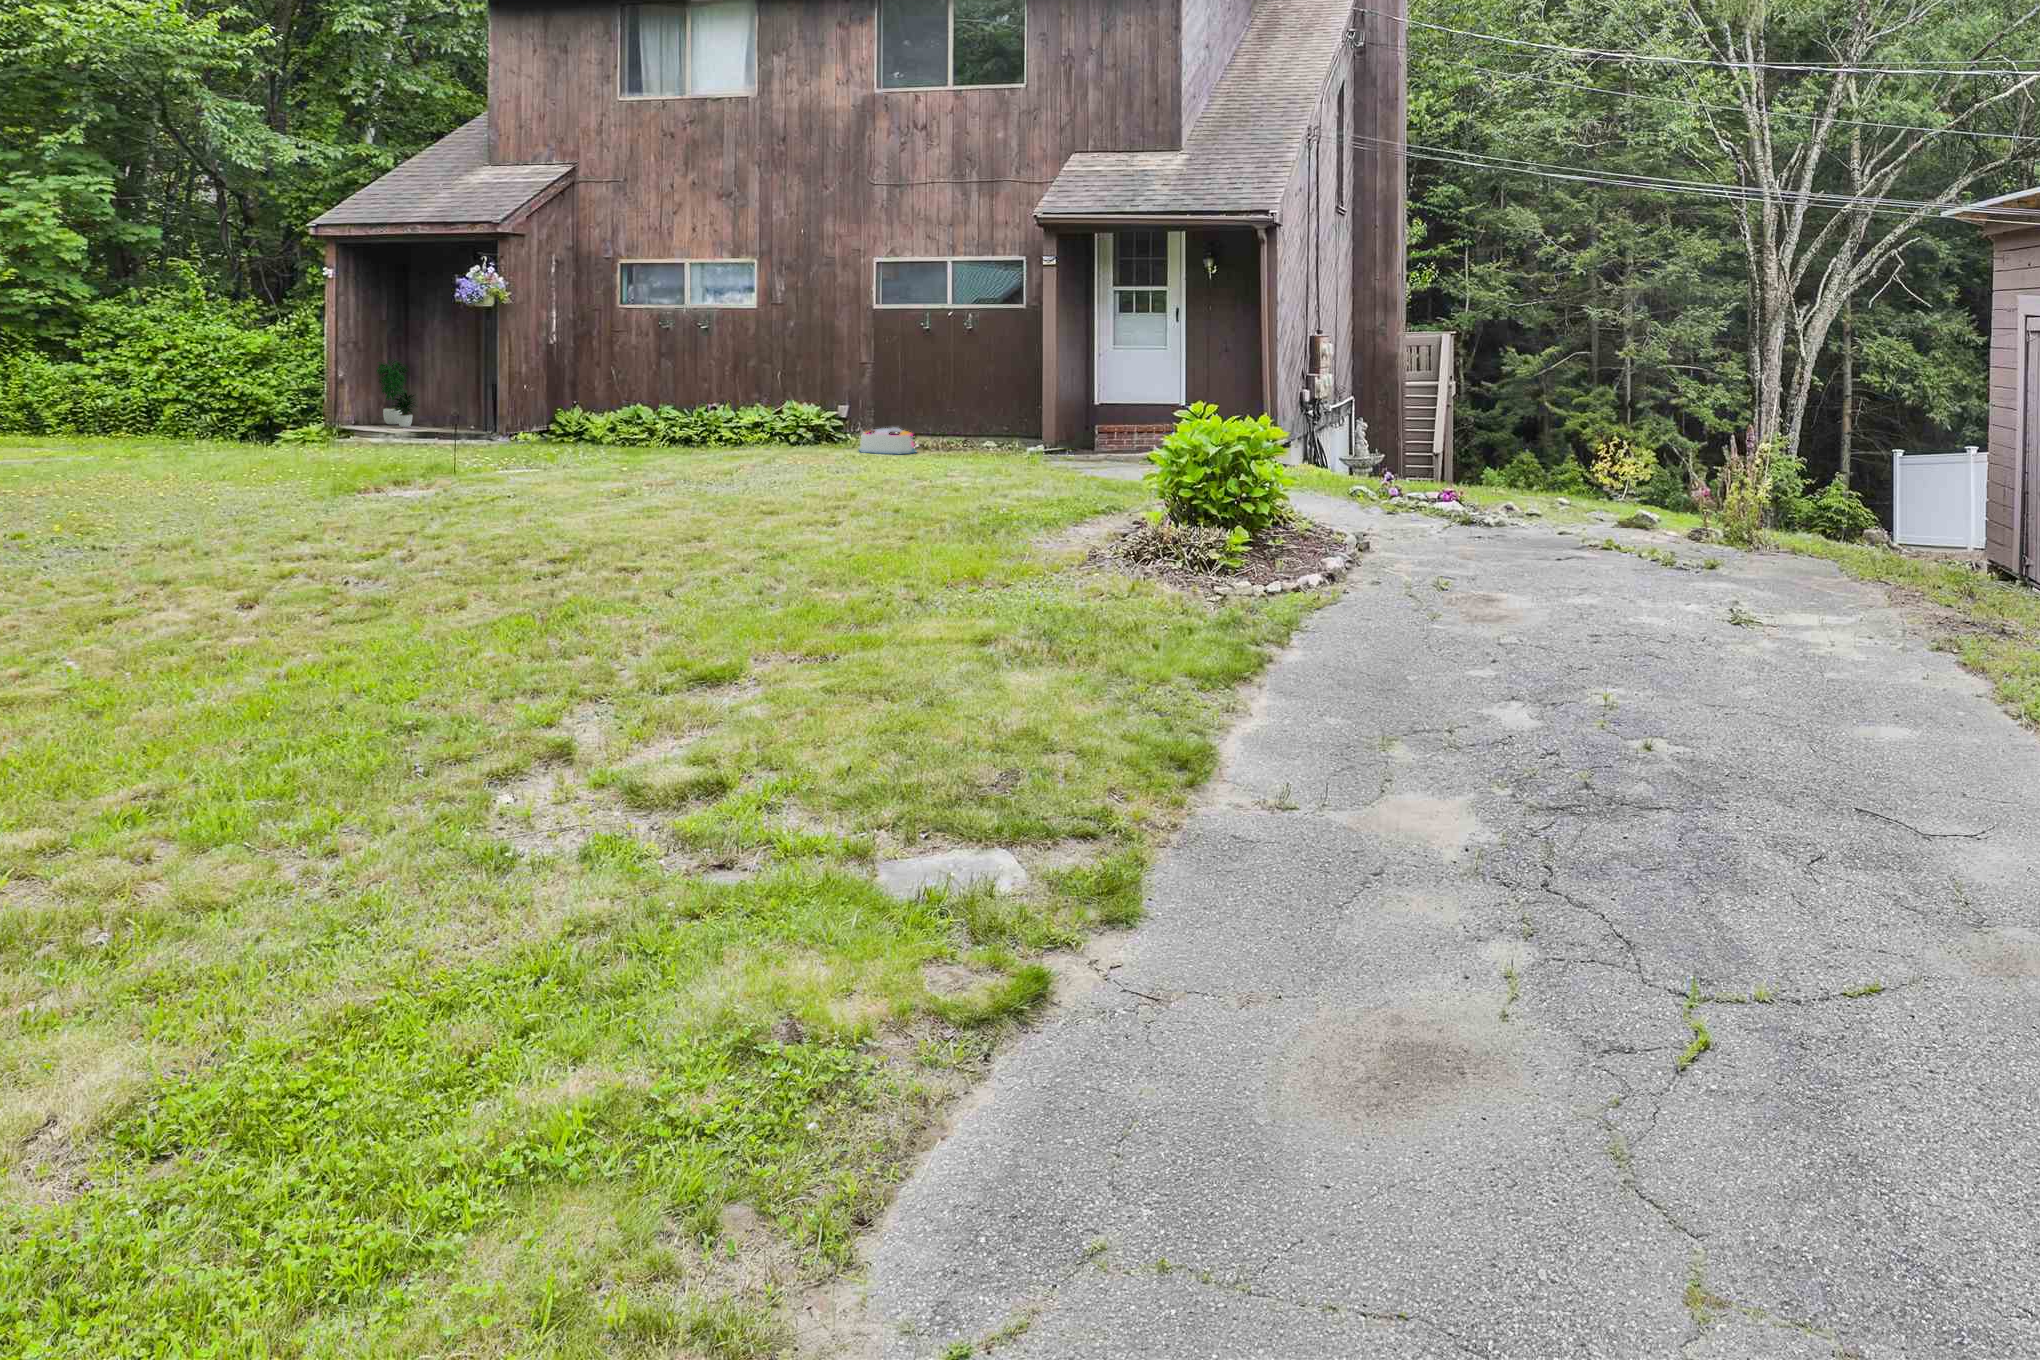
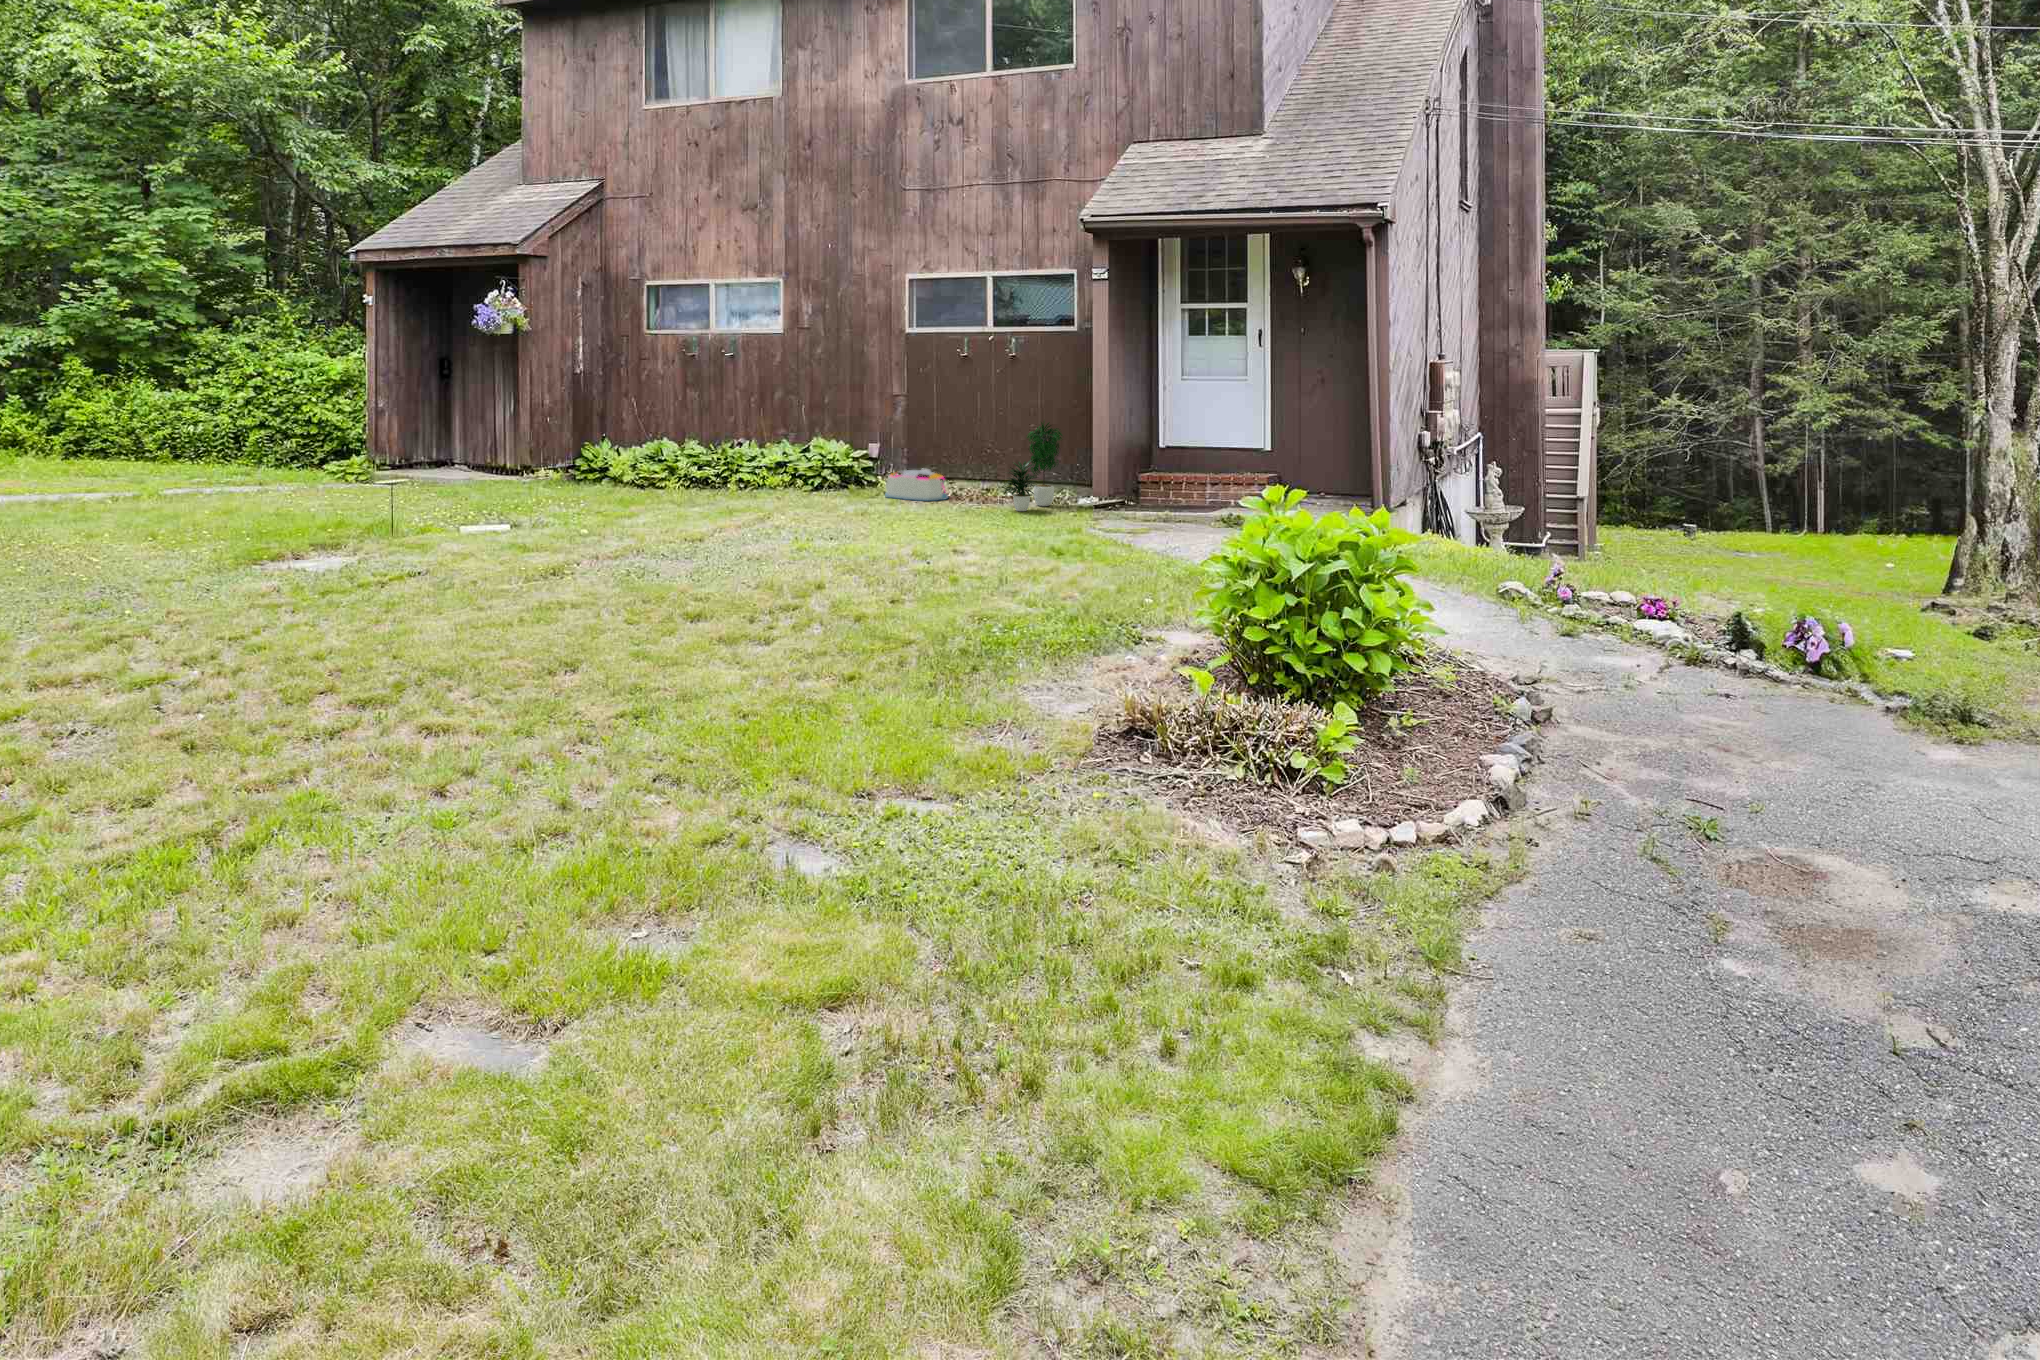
potted plant: present [376,360,417,427] -> present [1003,422,1062,511]

